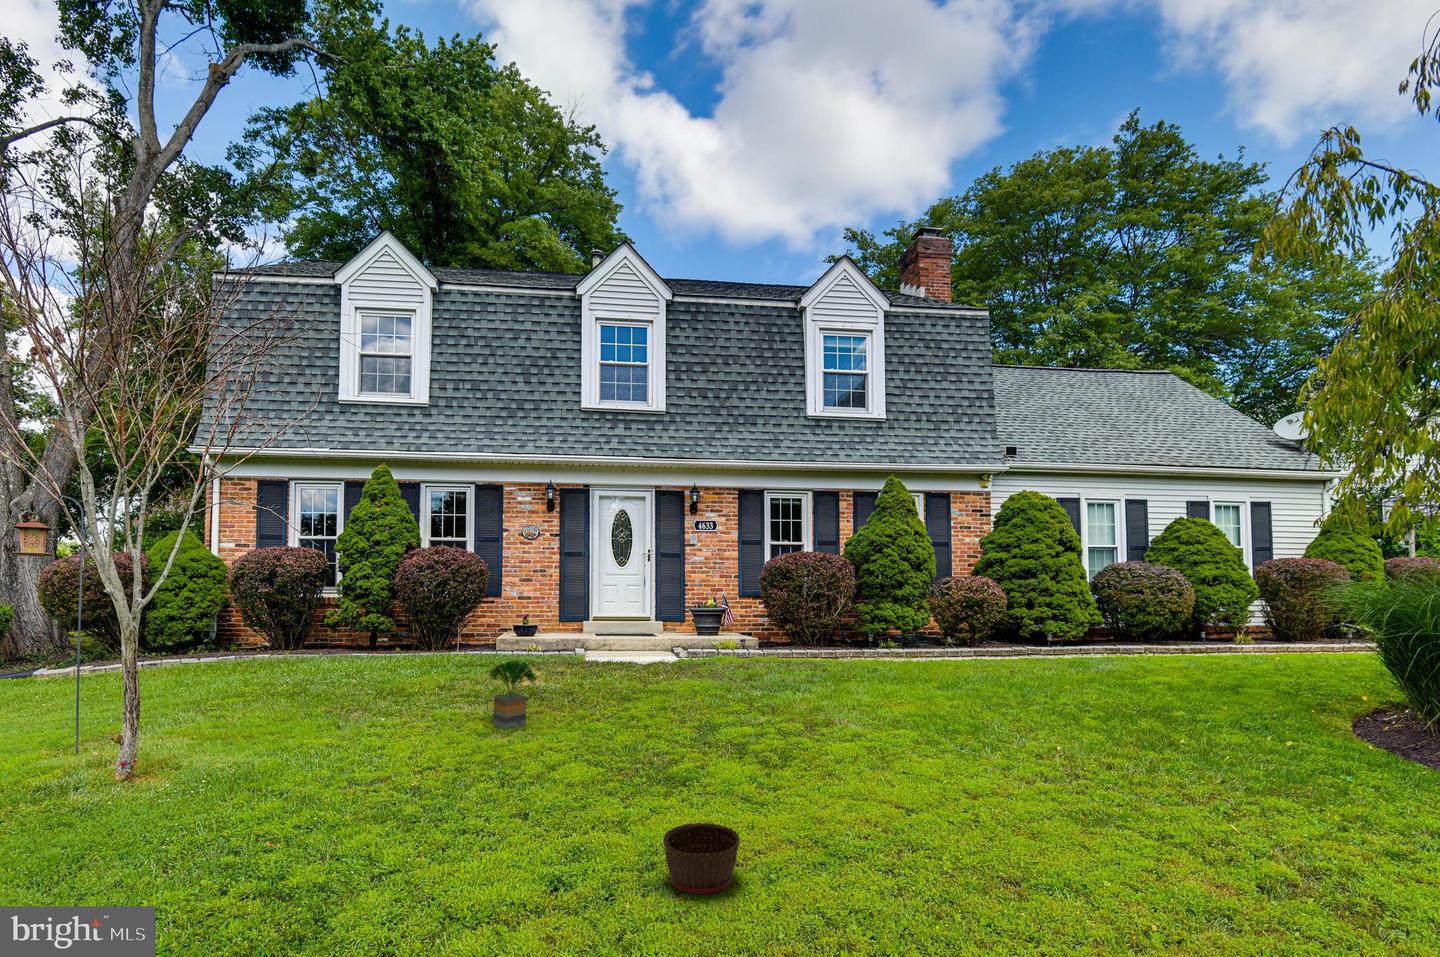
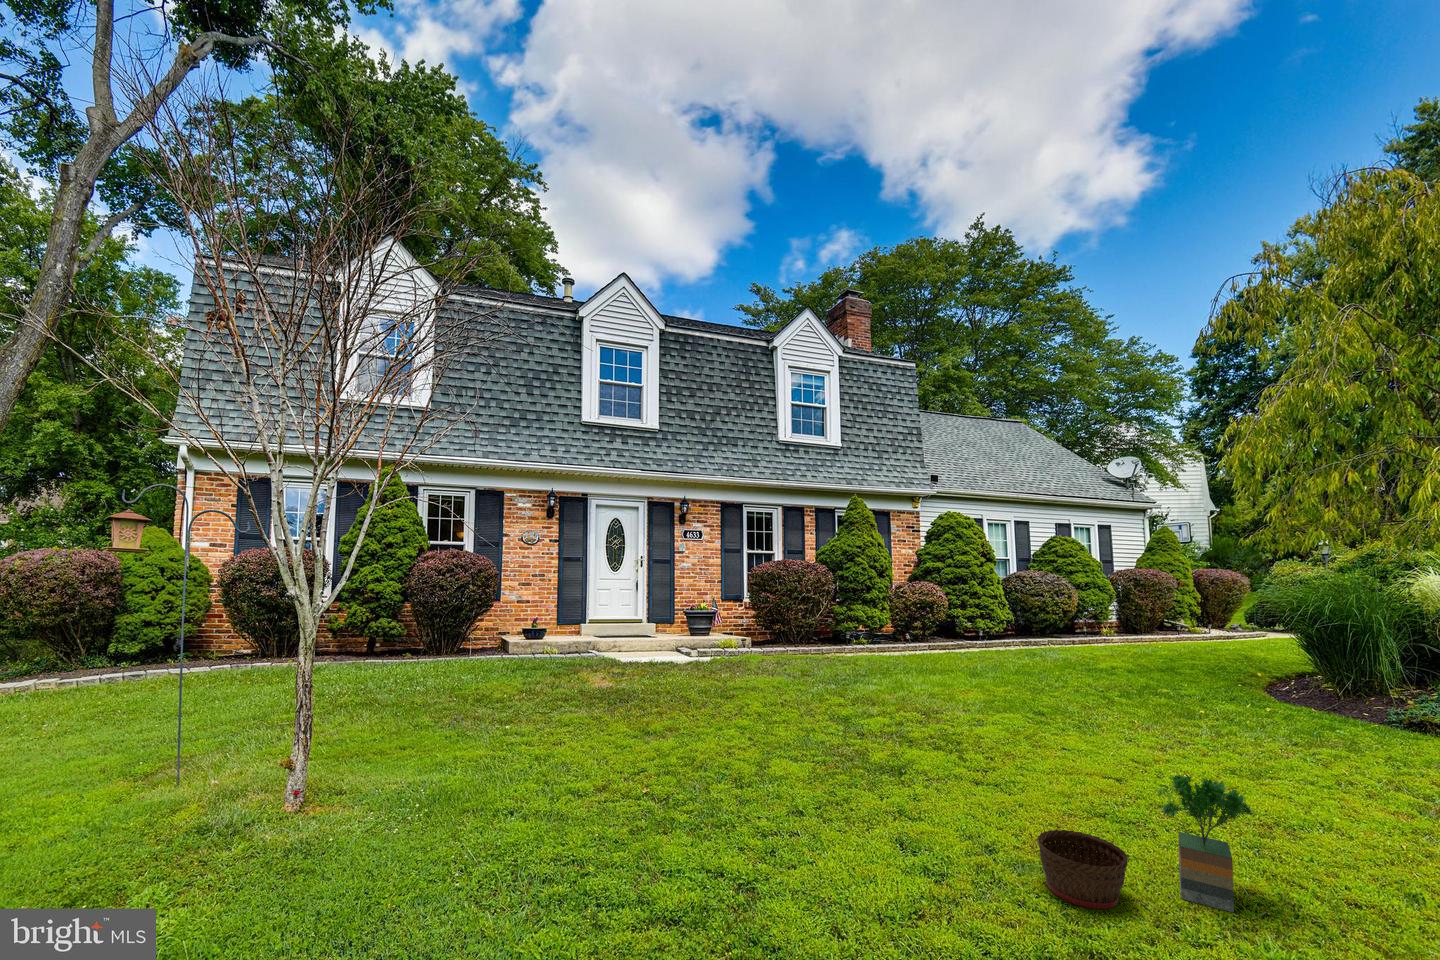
potted tree: present [490,661,537,730] -> present [1156,775,1254,913]

